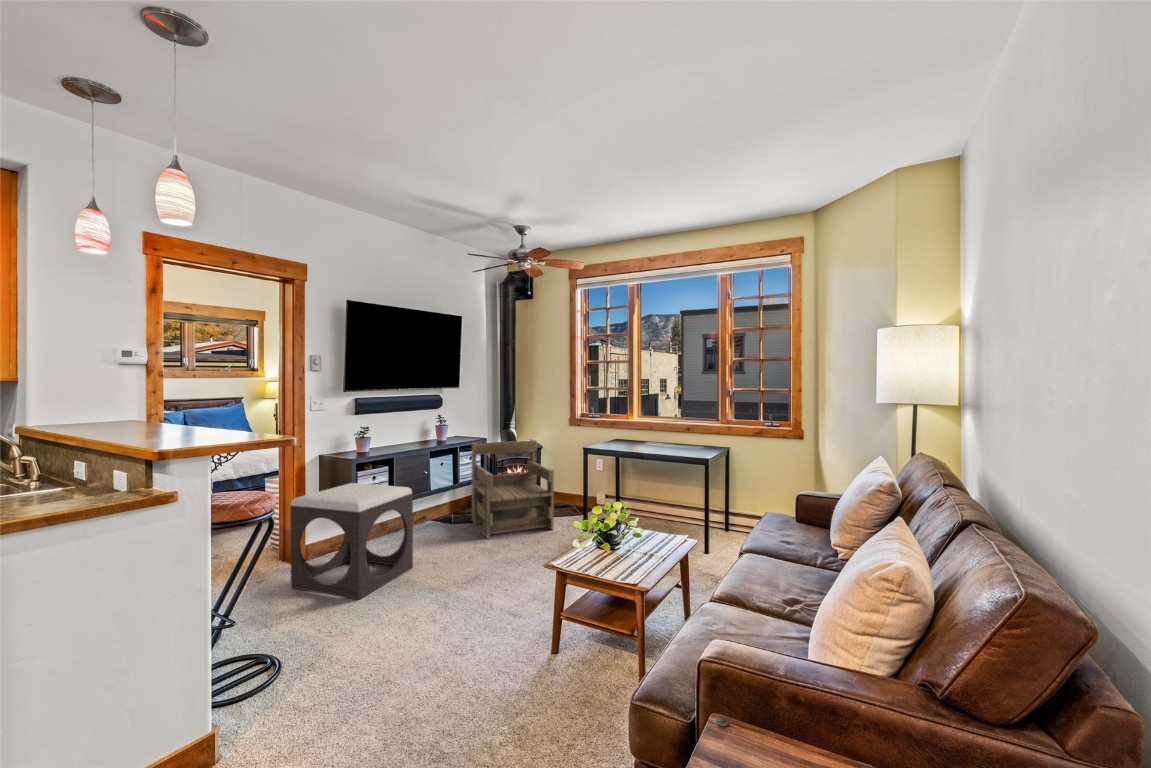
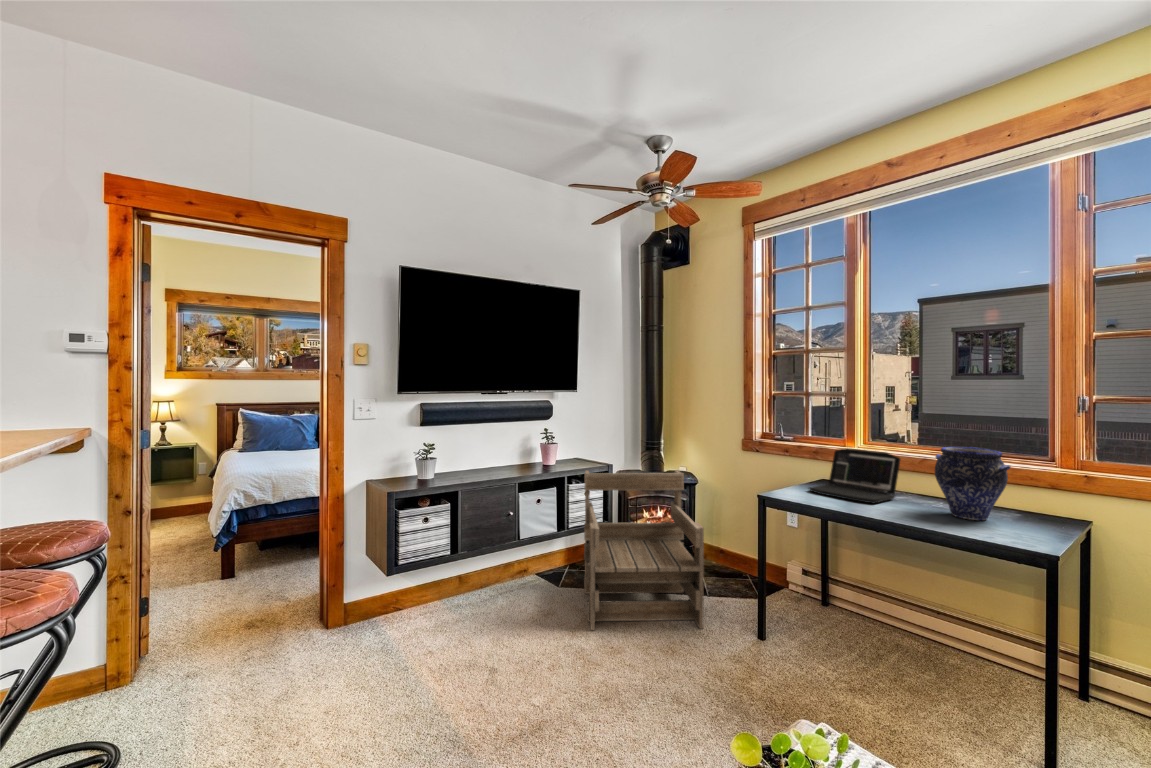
vase: none [669,415,700,450] -> present [935,447,1010,520]
laptop: none [610,420,655,448] -> present [809,448,900,503]
footstool: present [290,483,413,599] -> none [274,527,453,741]

